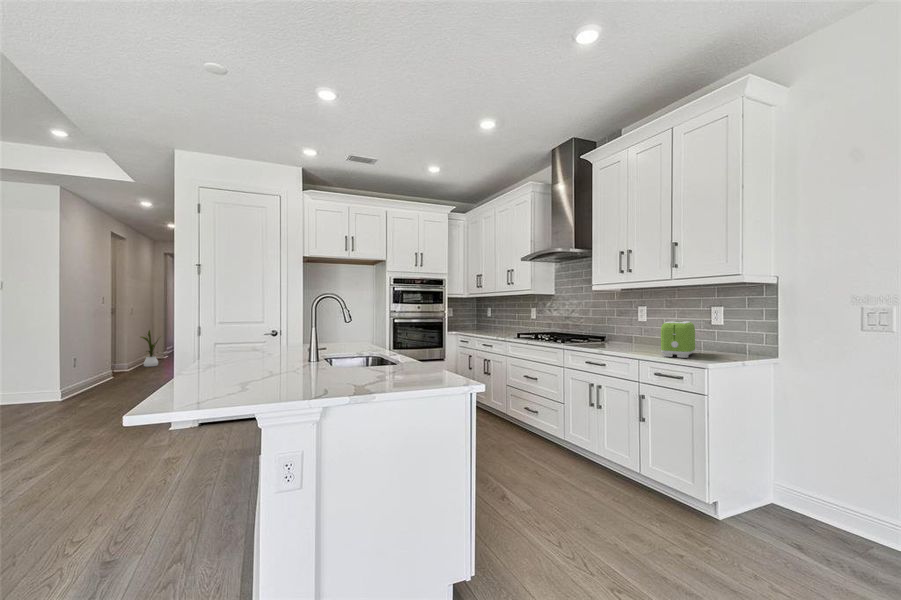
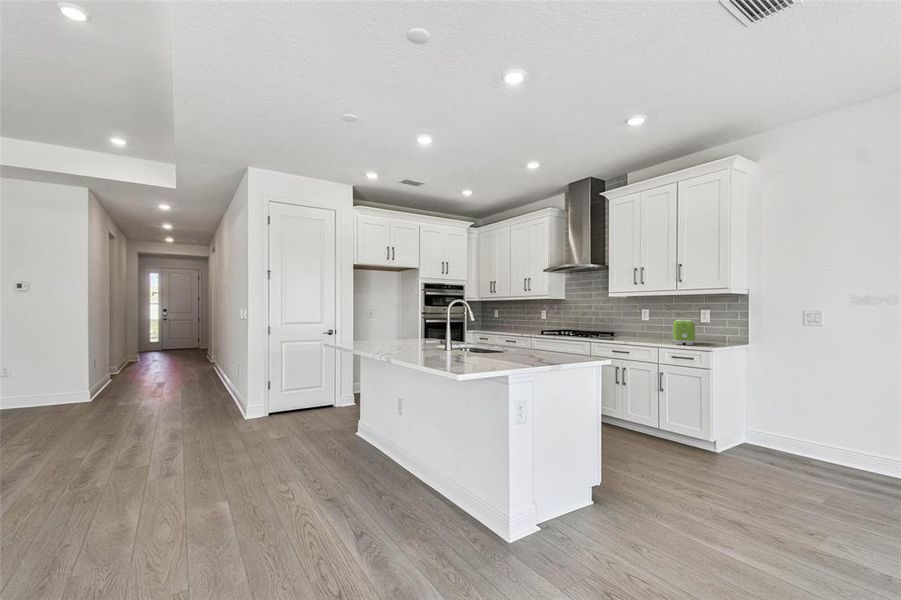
house plant: present [141,330,160,367] -> none [130,332,152,370]

